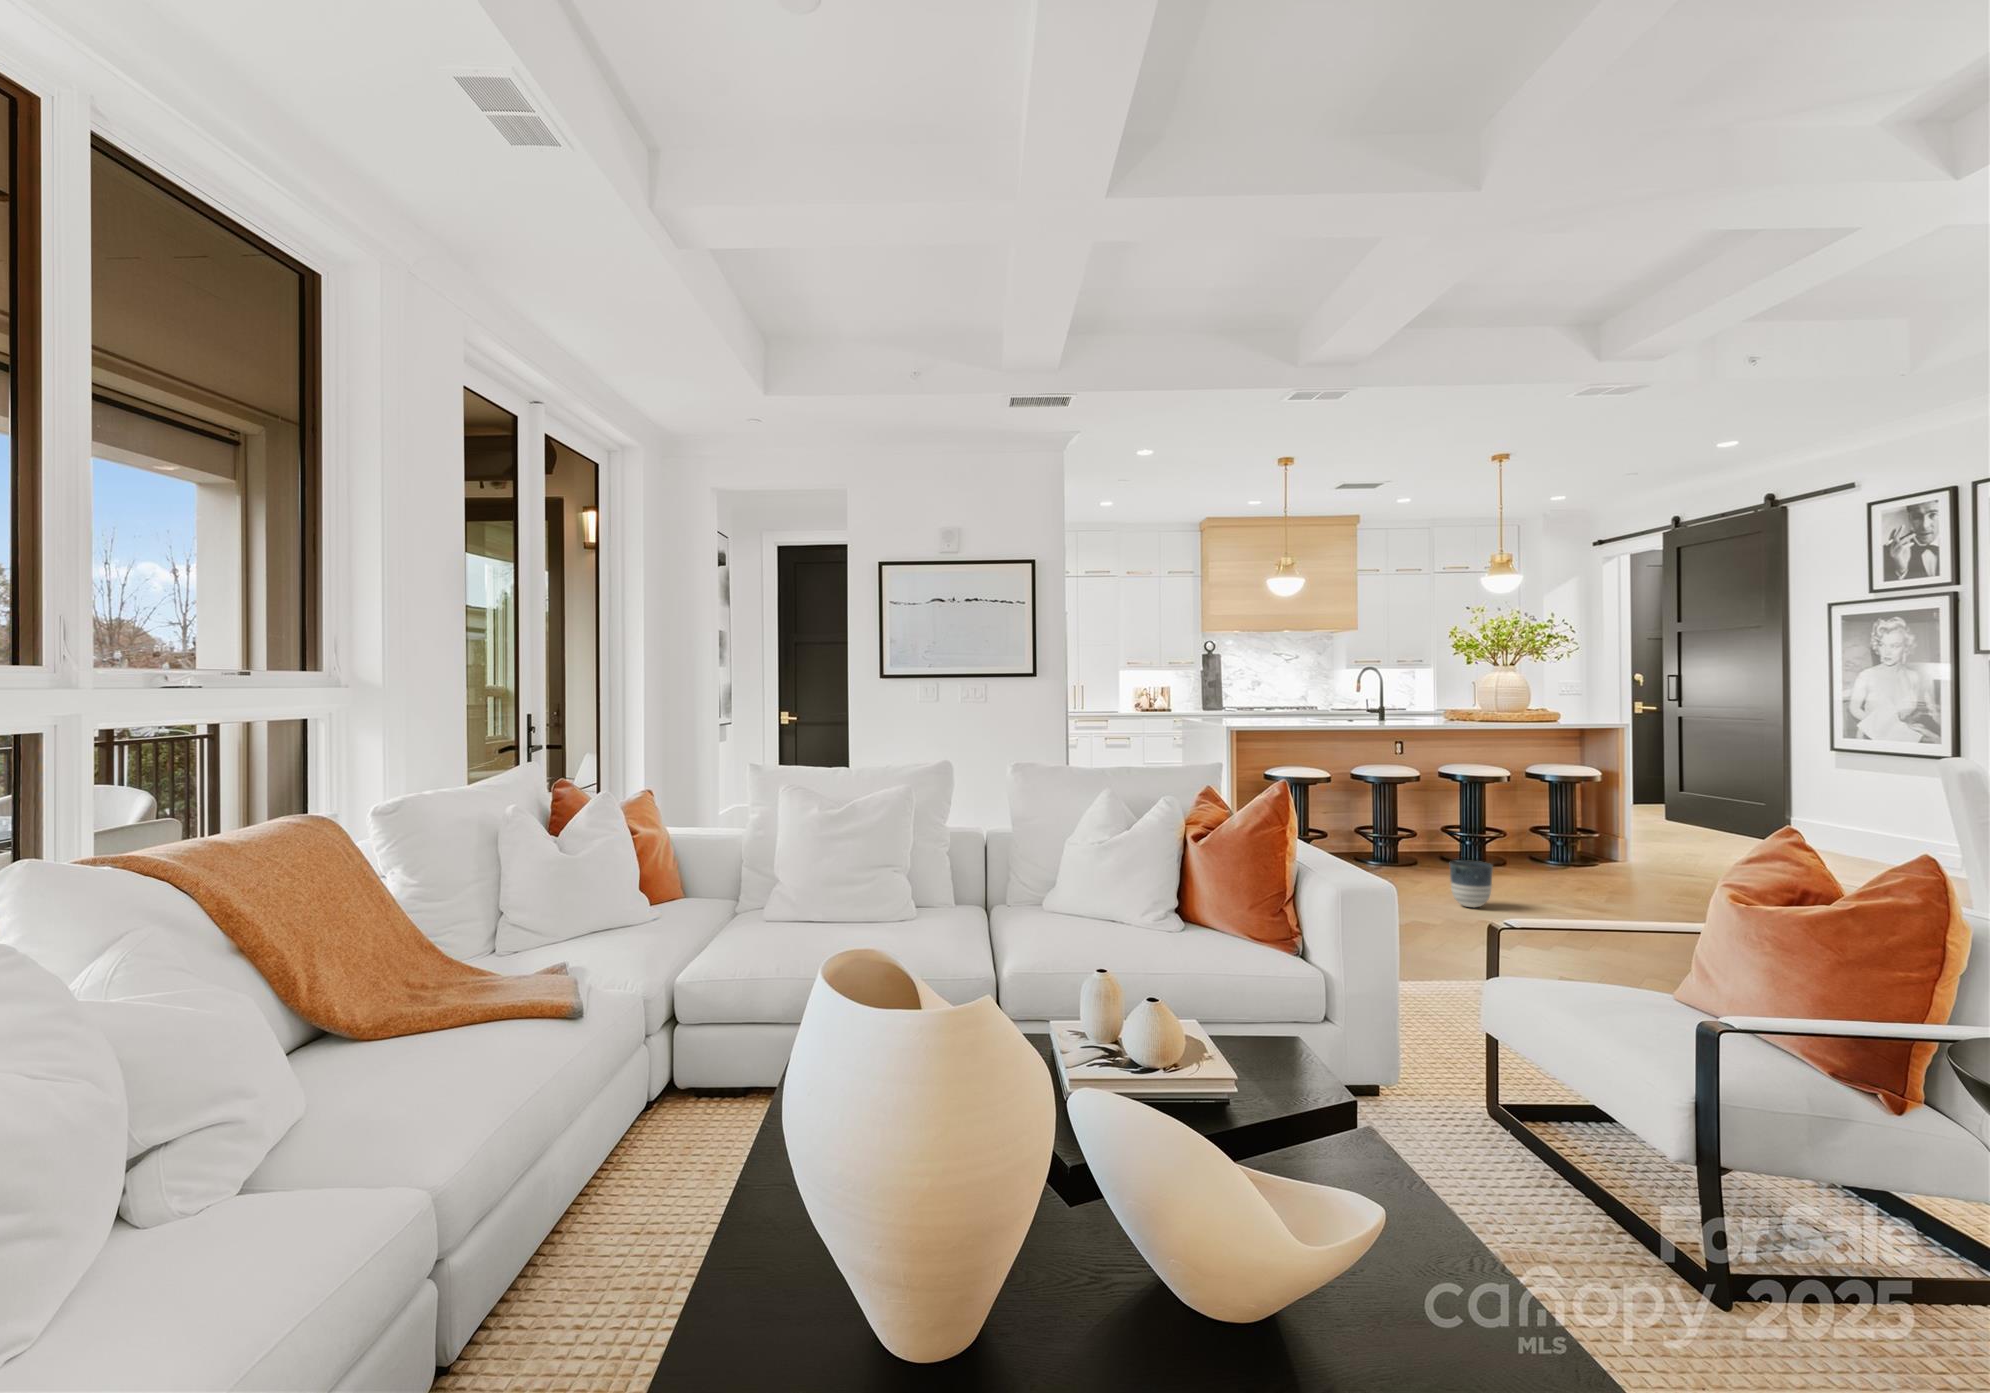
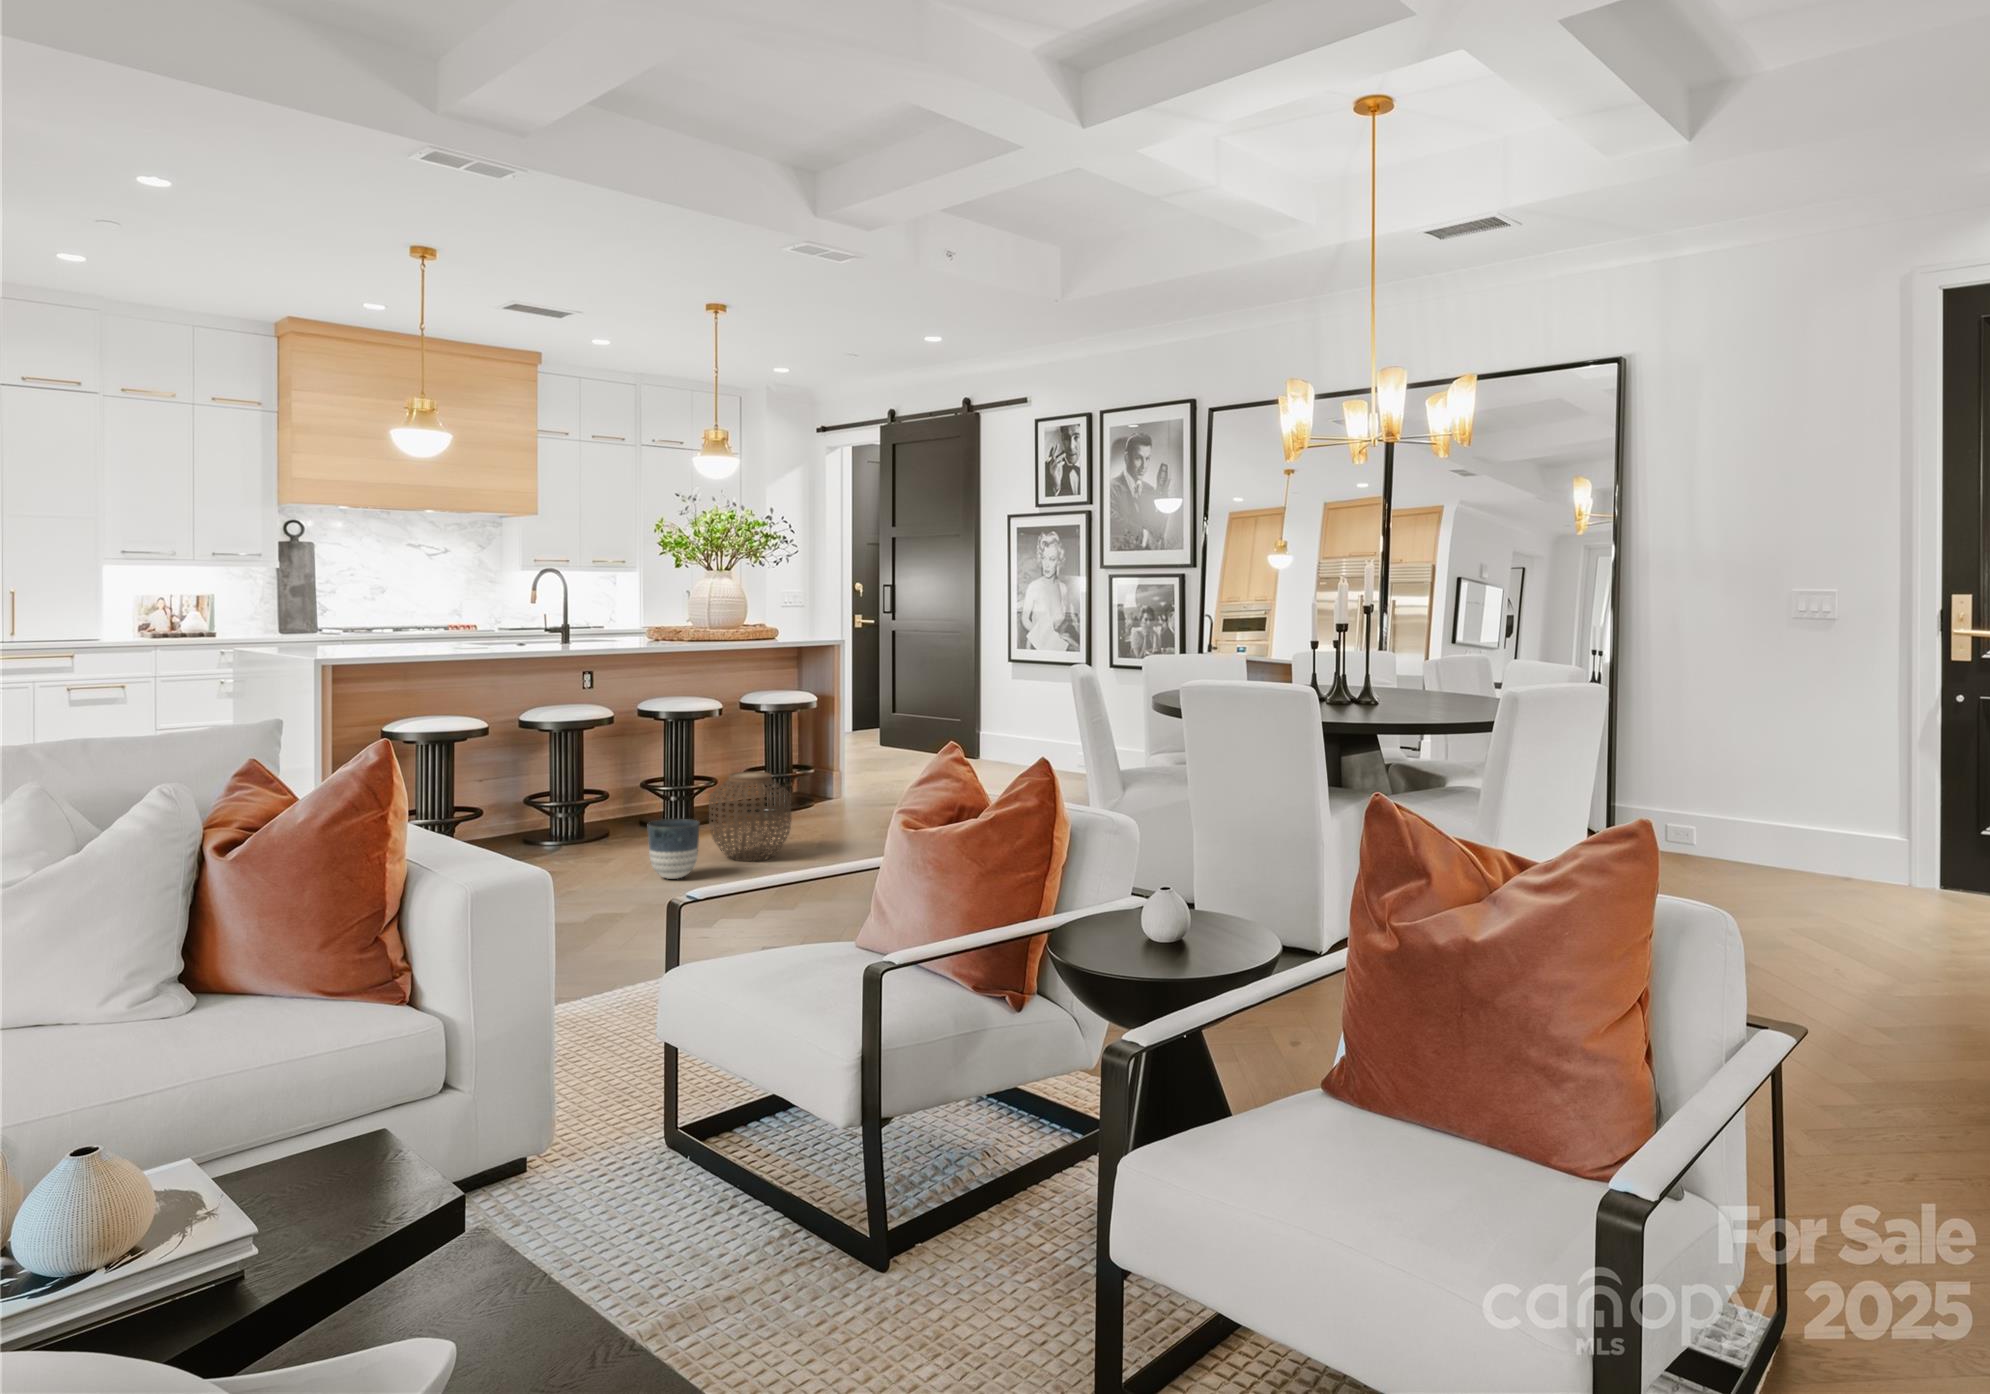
woven basket: none [1500,829,1575,902] -> present [709,772,791,861]

